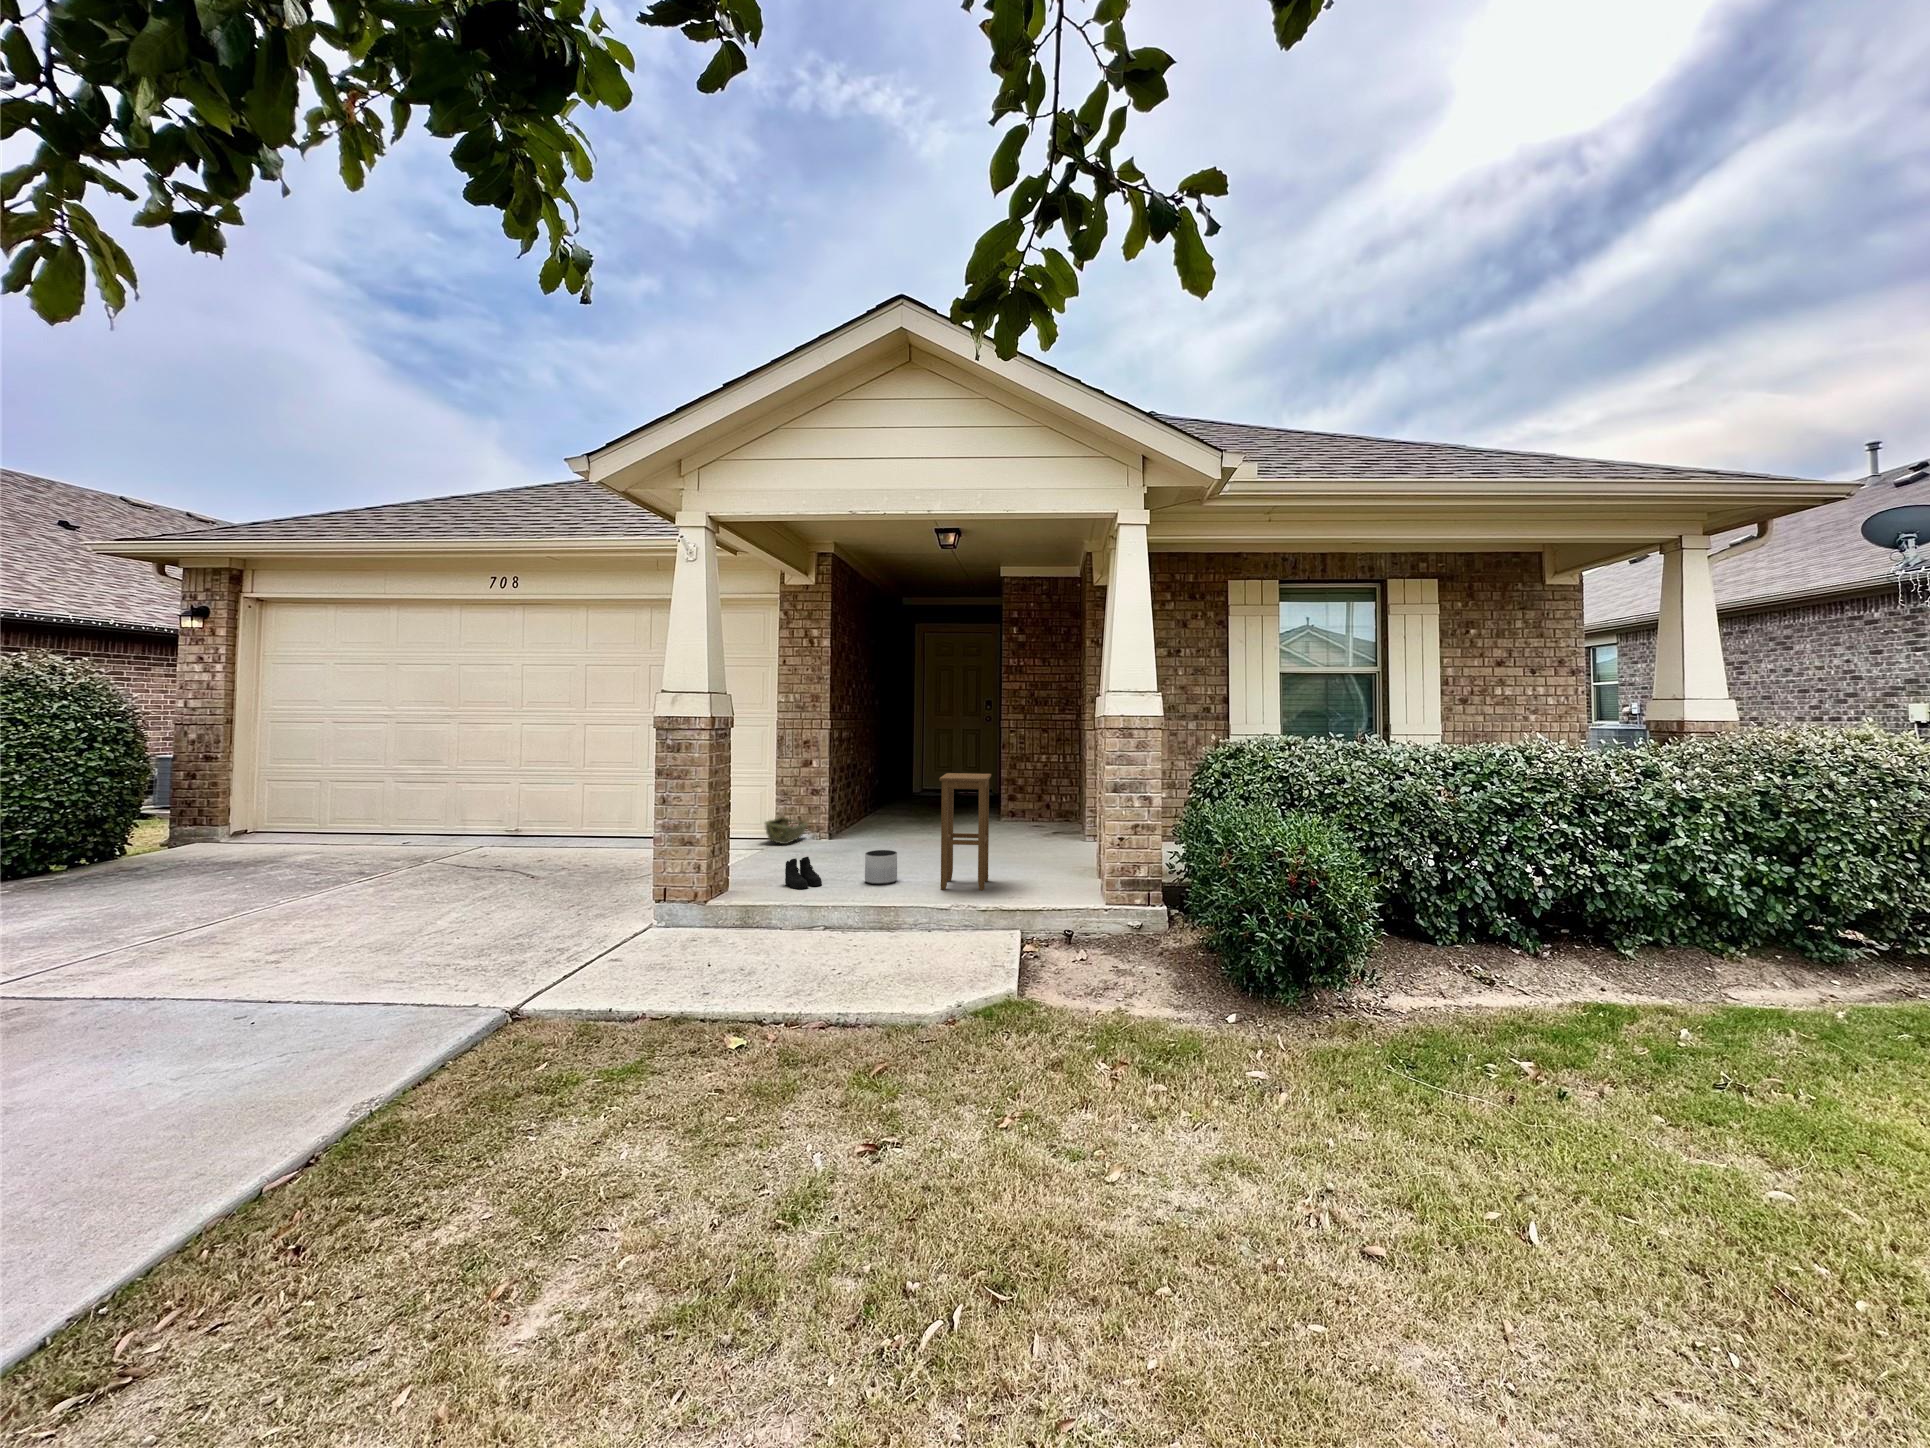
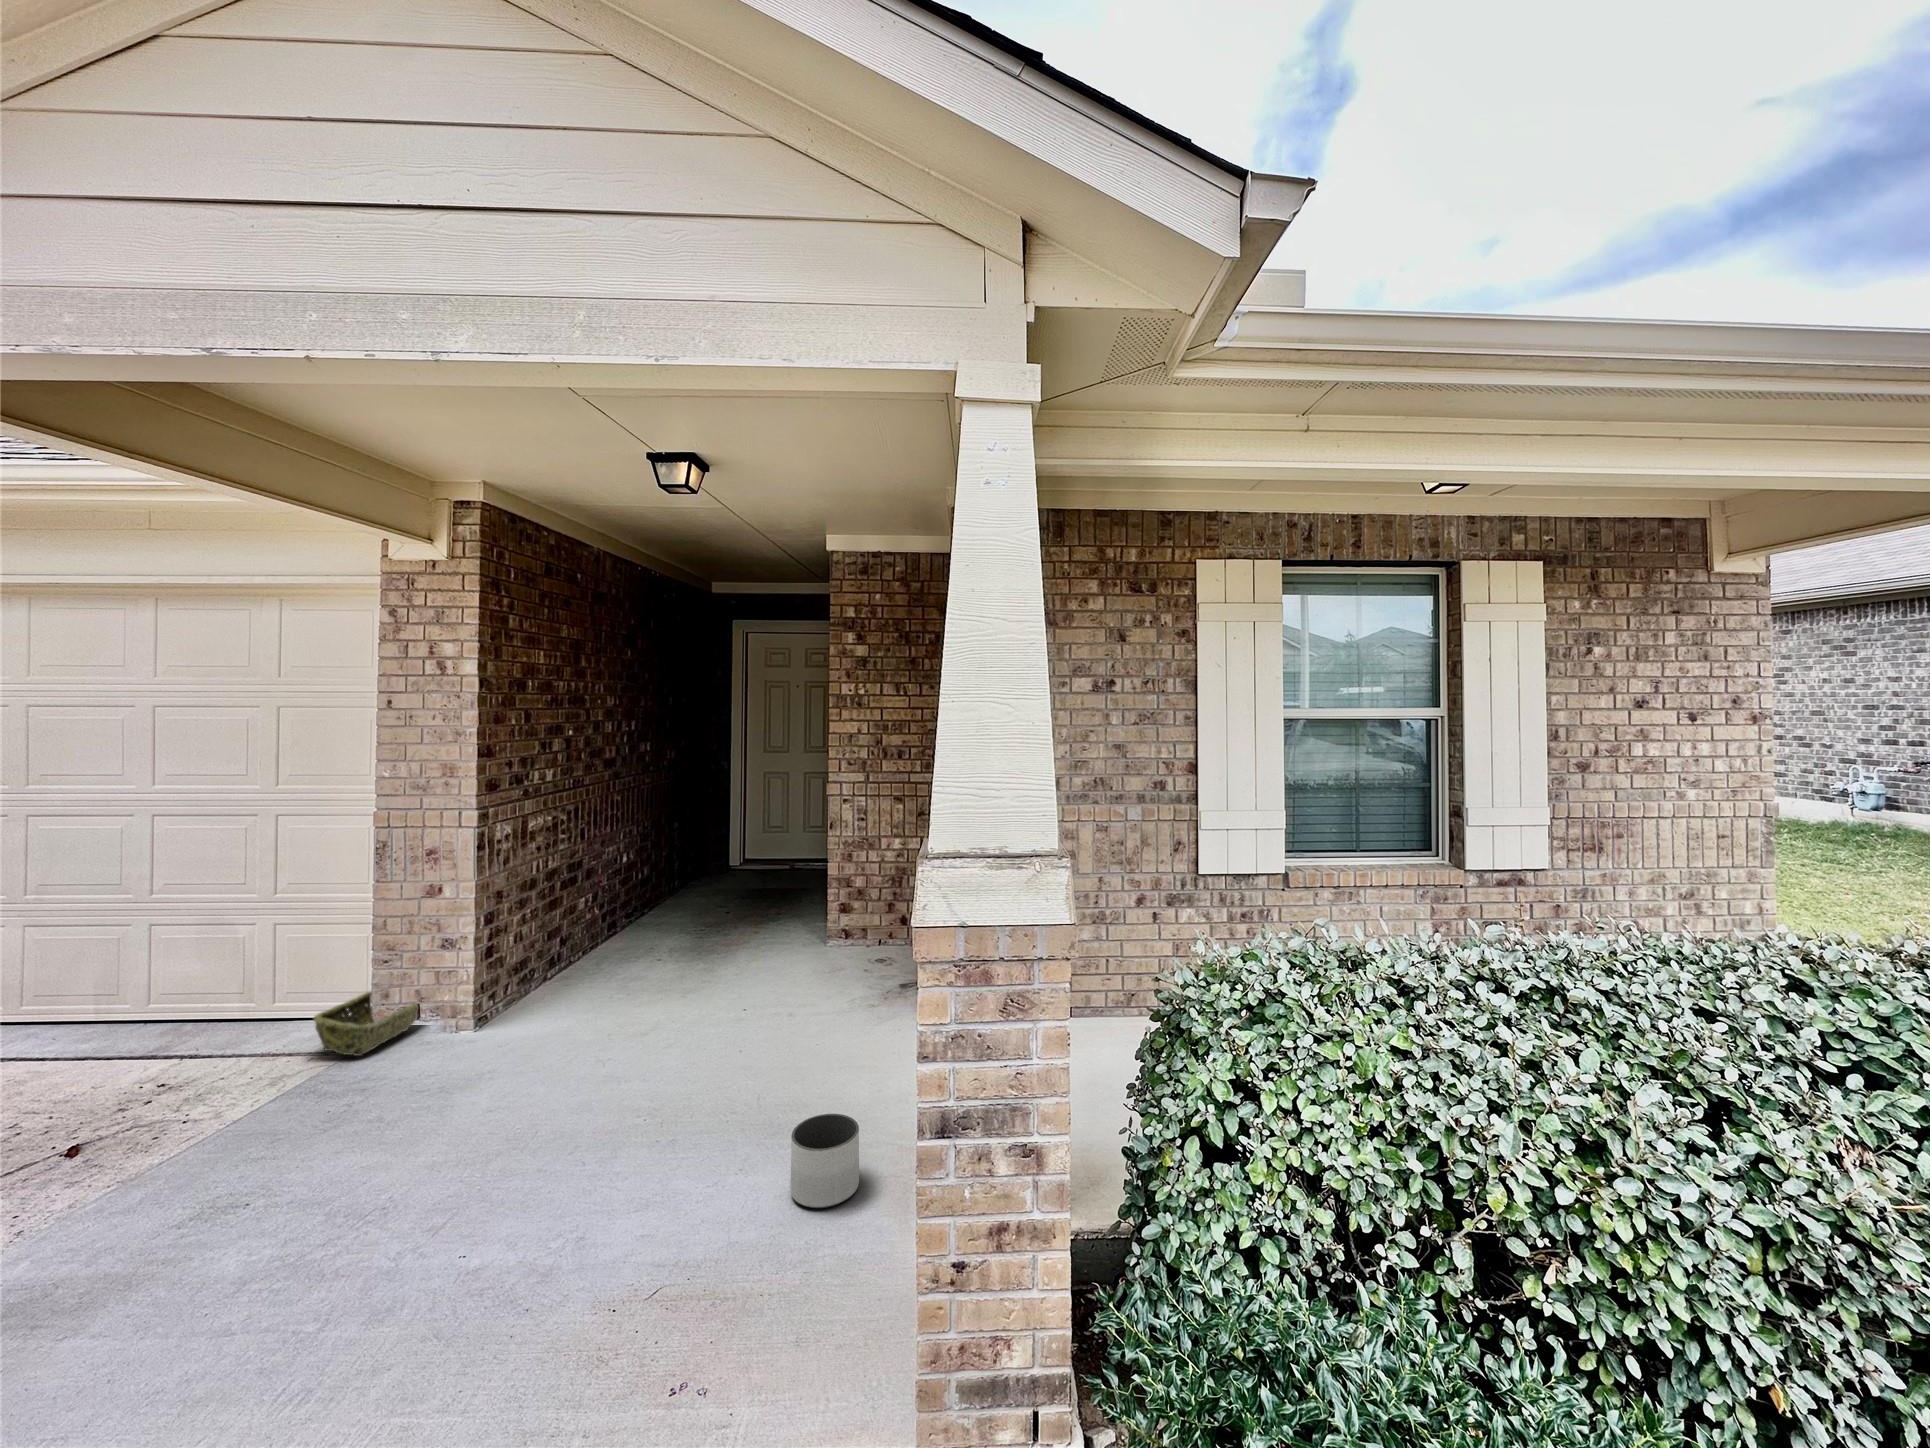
stool: present [939,773,991,890] -> none [498,1010,673,1346]
planter: present [865,850,897,884] -> present [791,1114,859,1208]
boots: present [785,857,822,889] -> none [111,1233,221,1359]

